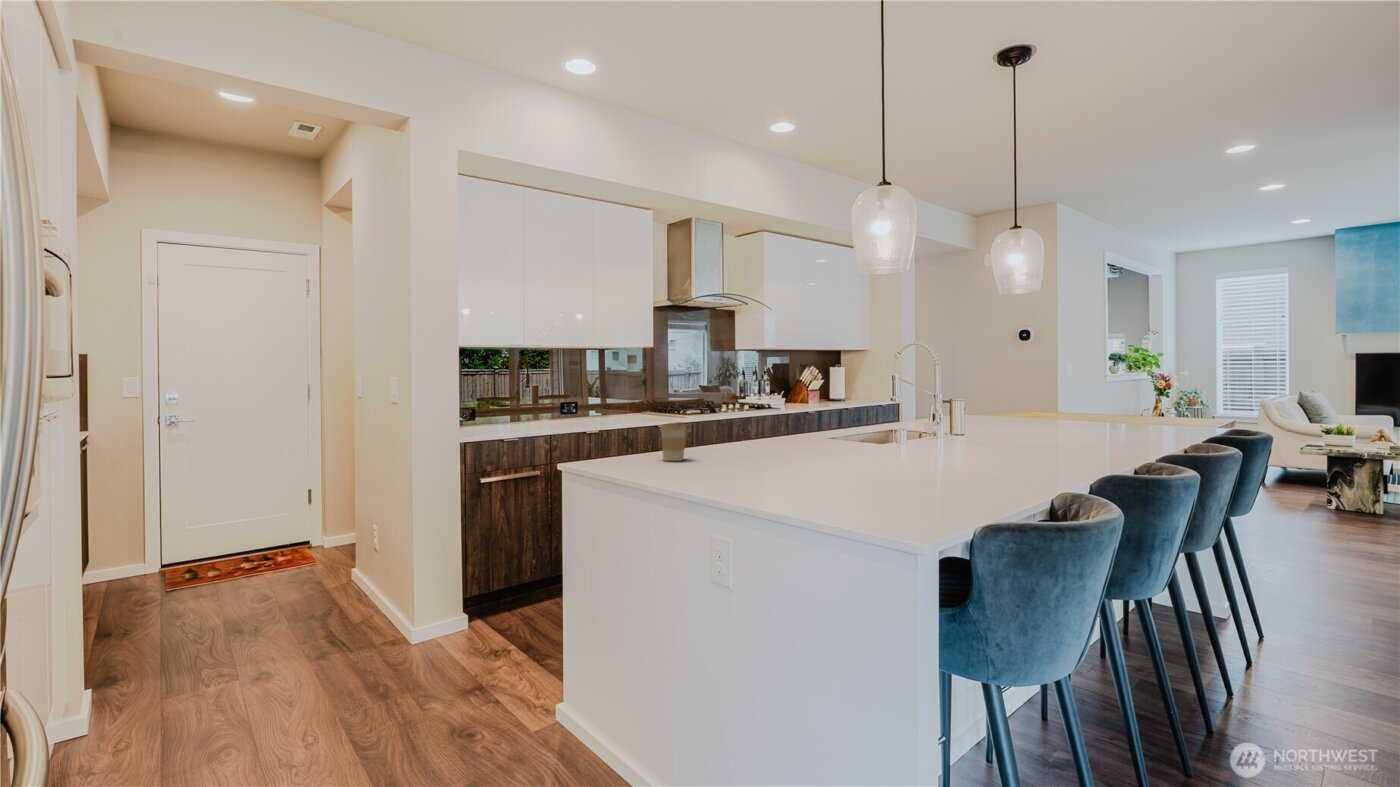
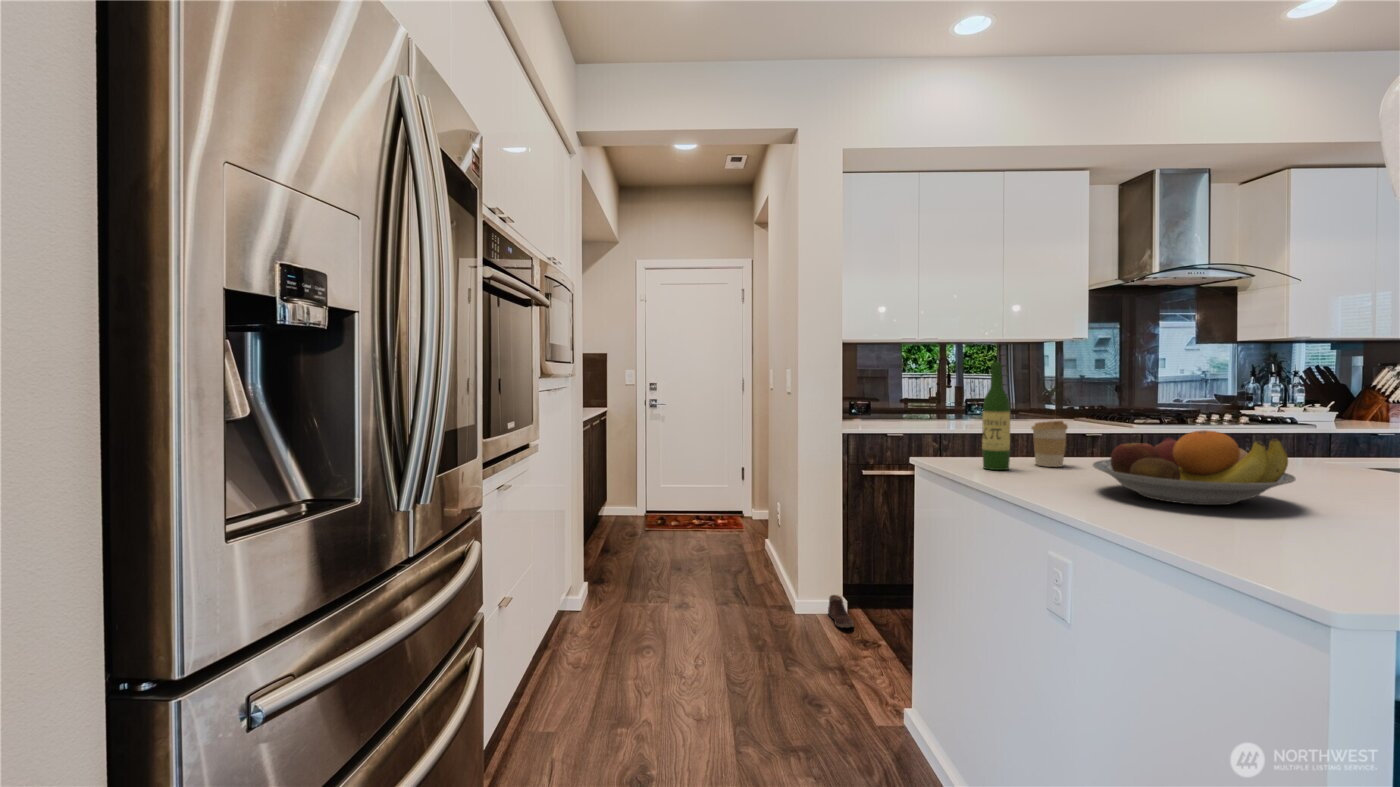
wine bottle: none [627,373,649,467] -> present [982,362,1010,470]
fruit bowl: none [719,426,839,480] -> present [1093,430,1296,505]
shoe: none [449,613,482,645] -> present [828,595,854,628]

